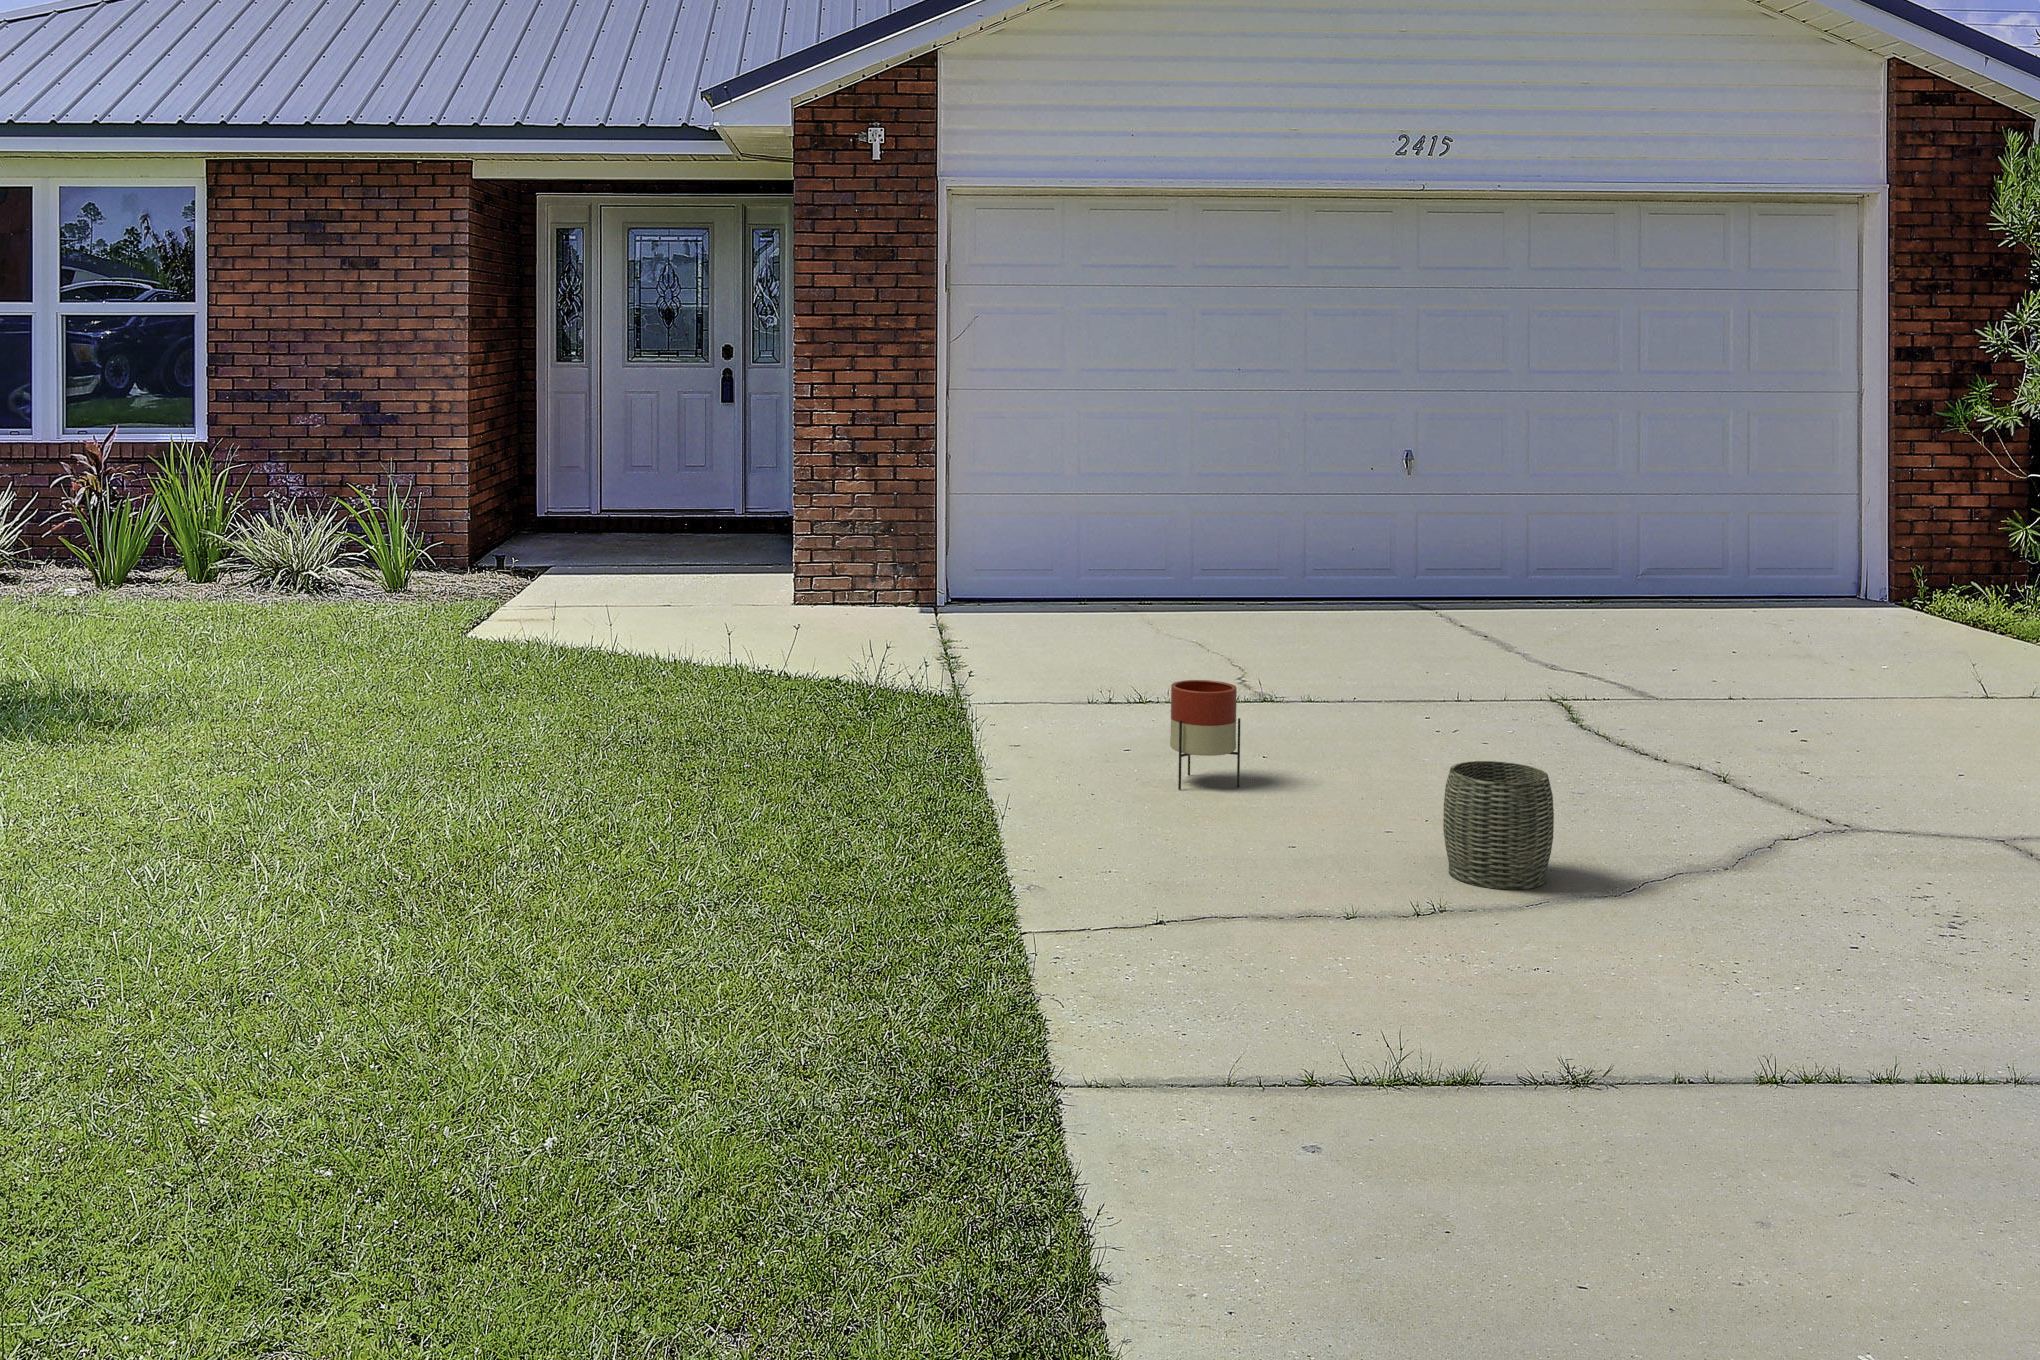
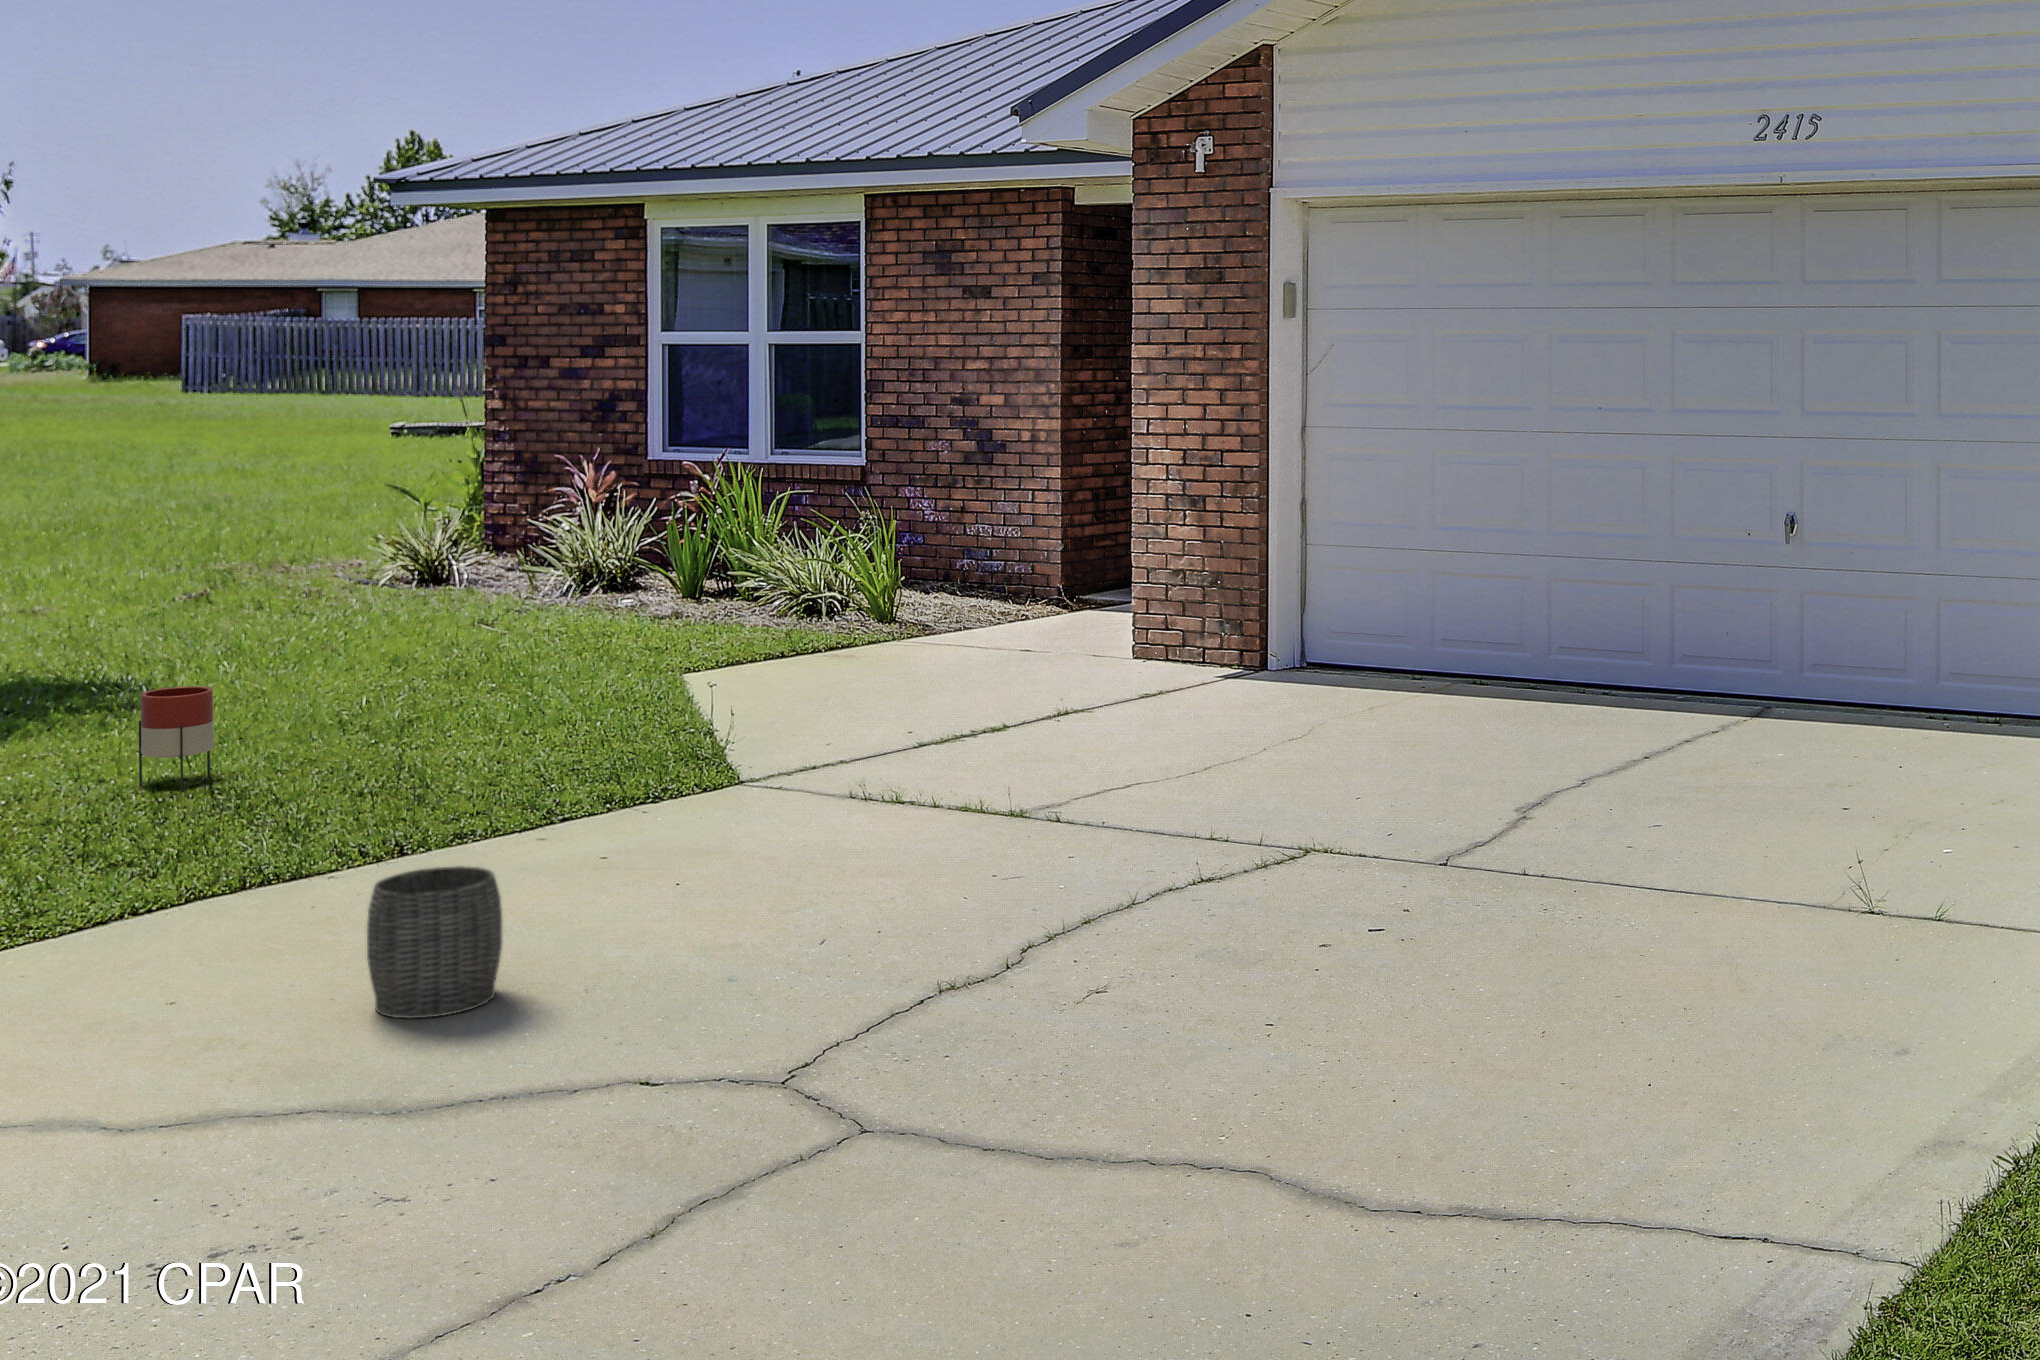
planter: present [1170,680,1240,790] -> present [139,686,213,791]

